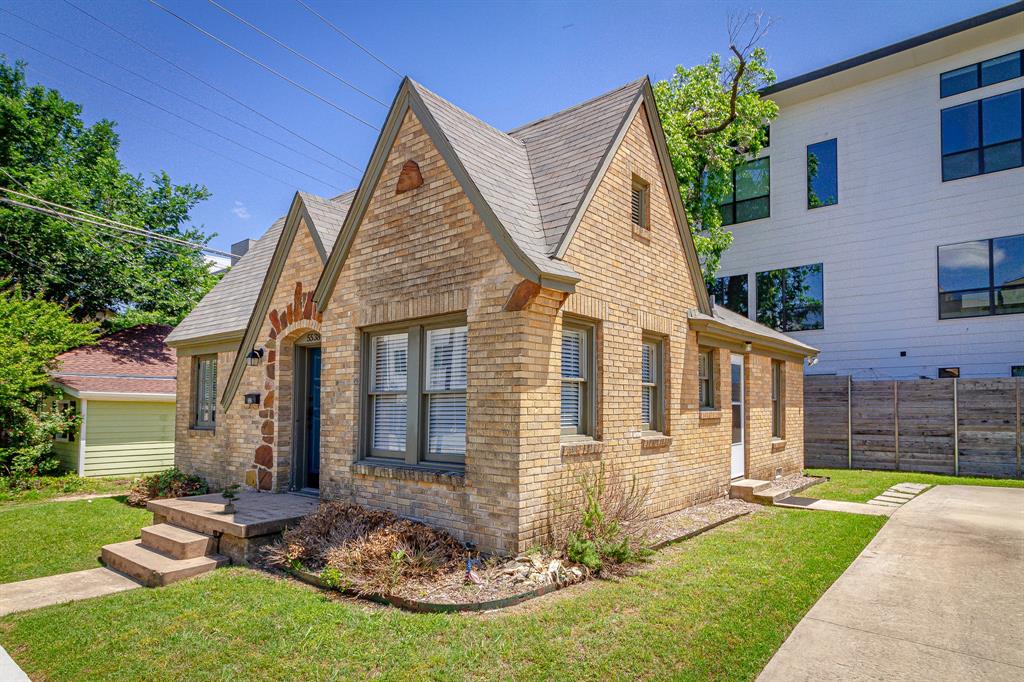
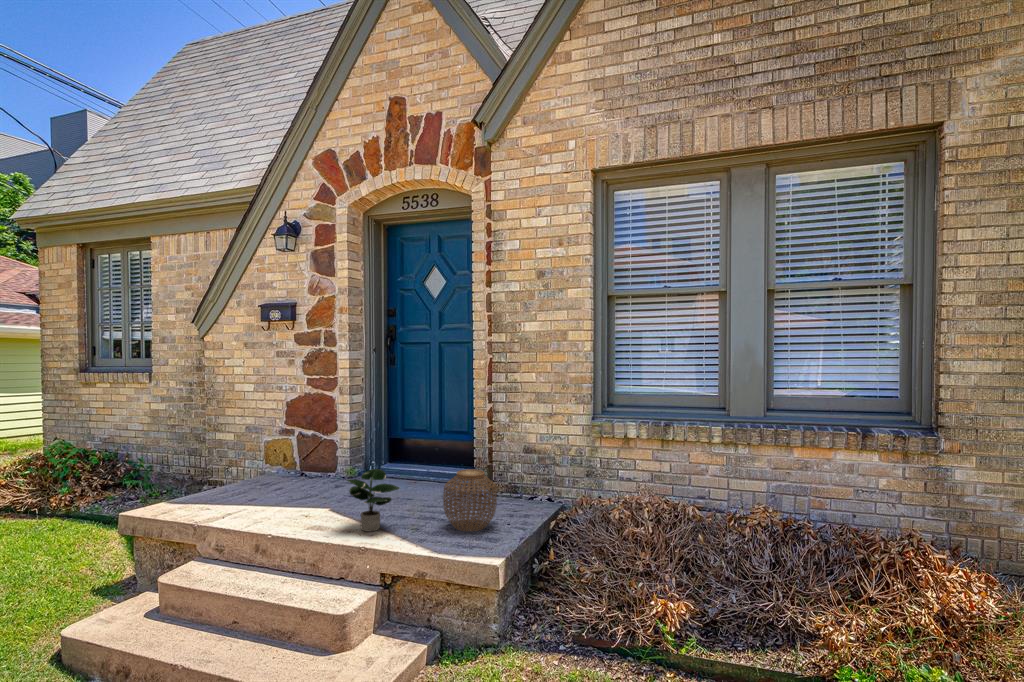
woven basket: none [258,486,286,516] -> present [443,469,497,532]

